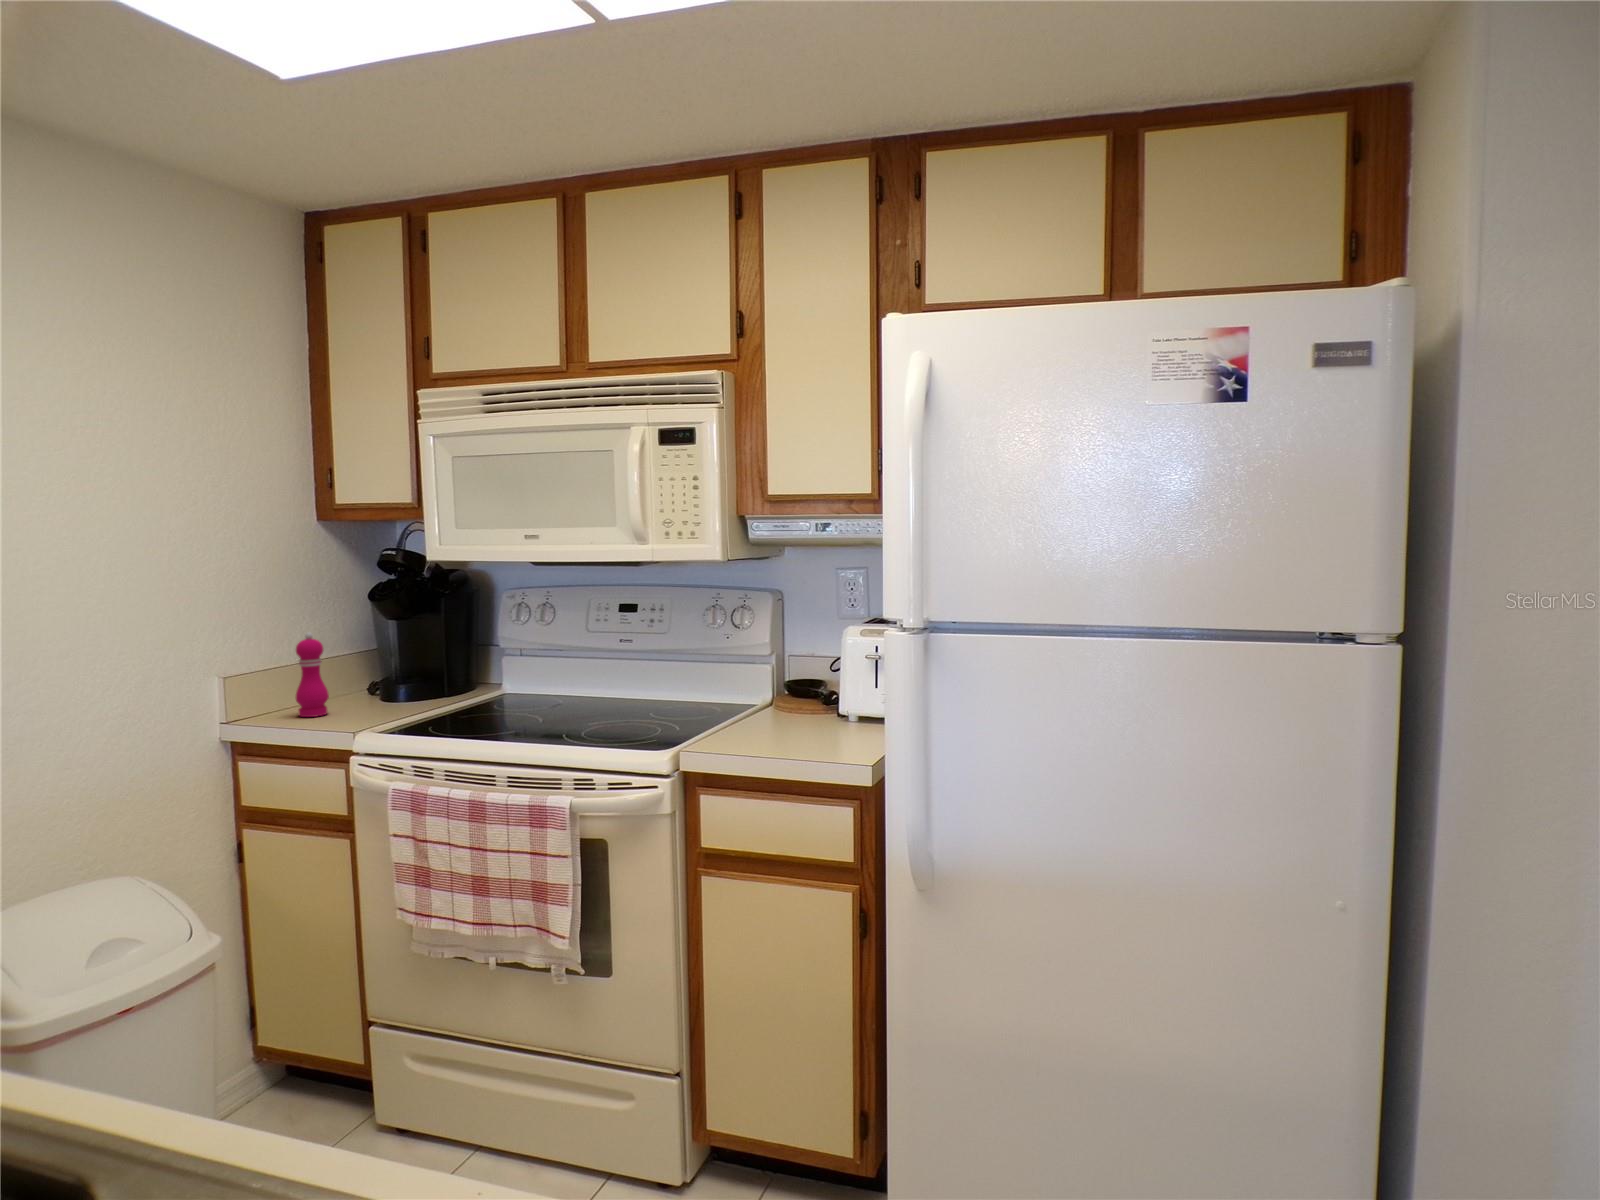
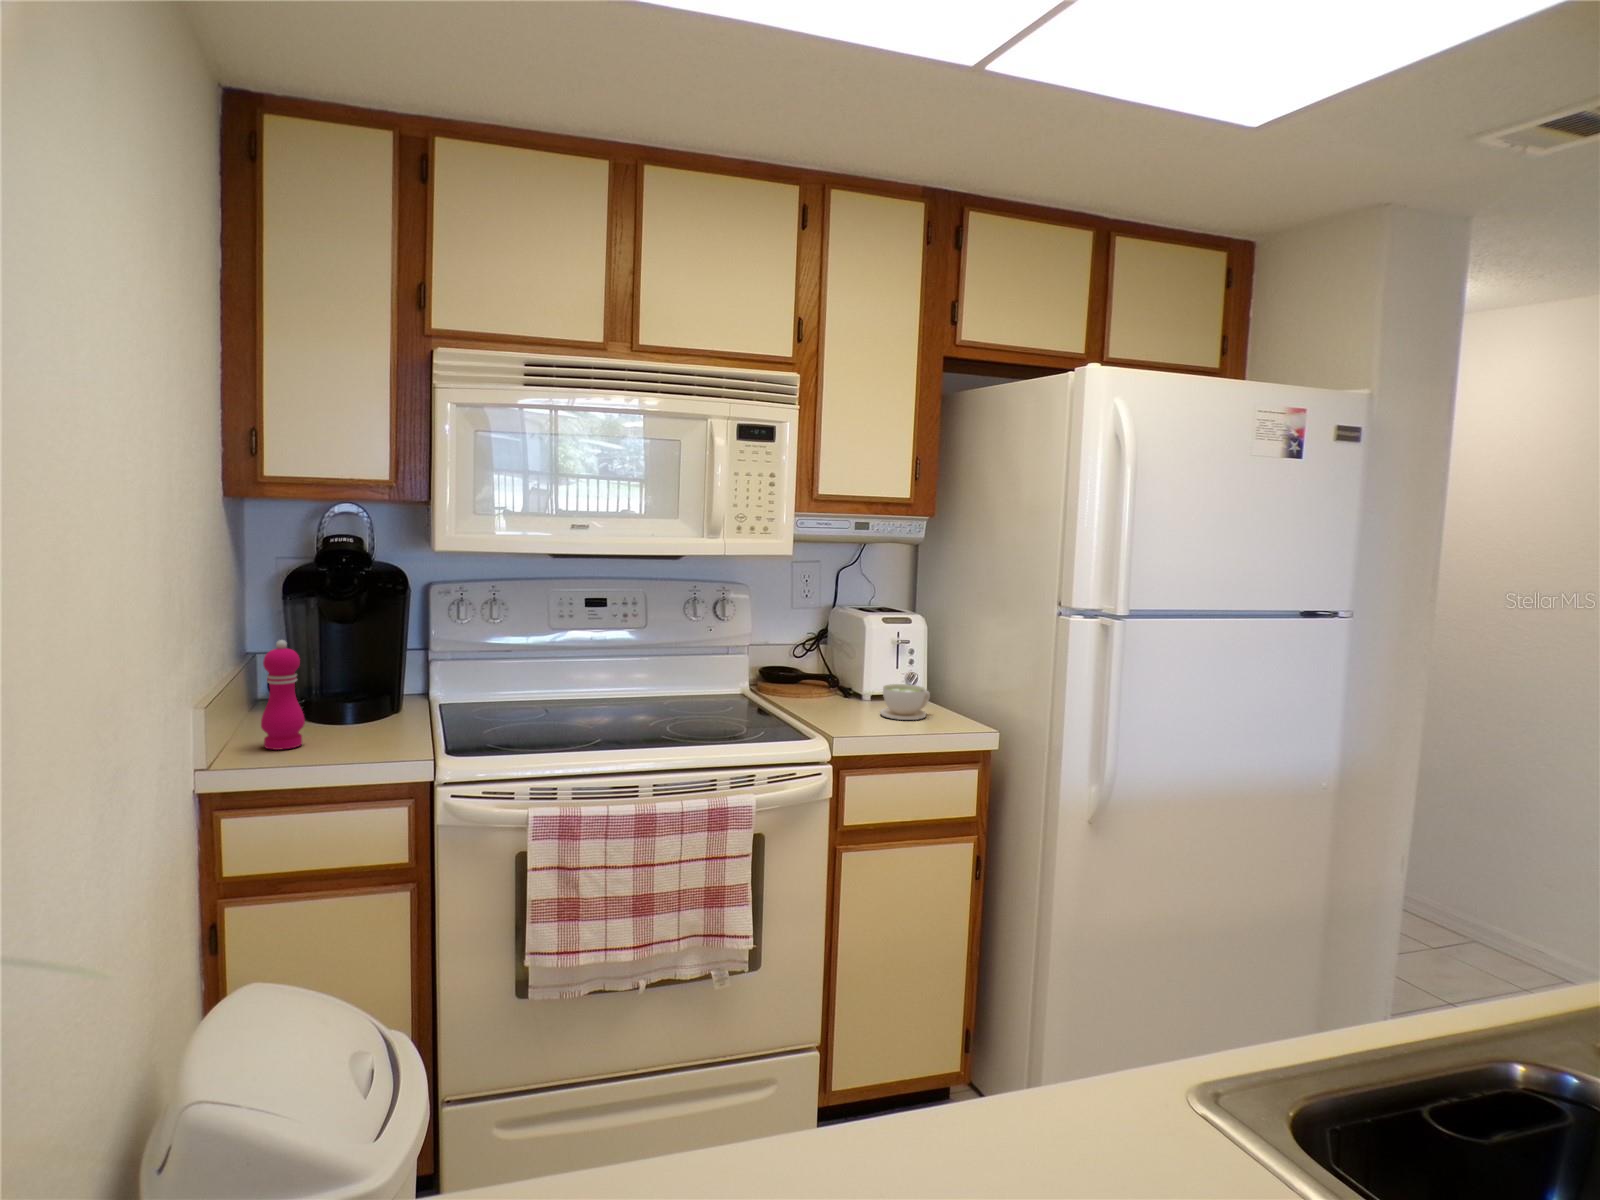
coffee cup: none [798,703,856,744] -> present [880,684,930,720]

